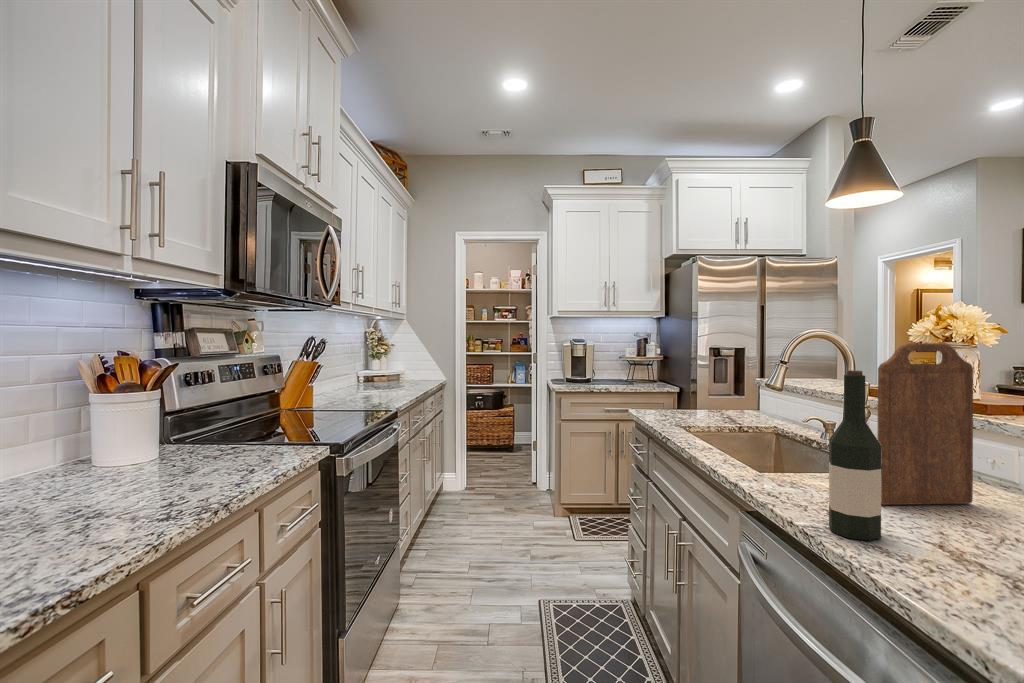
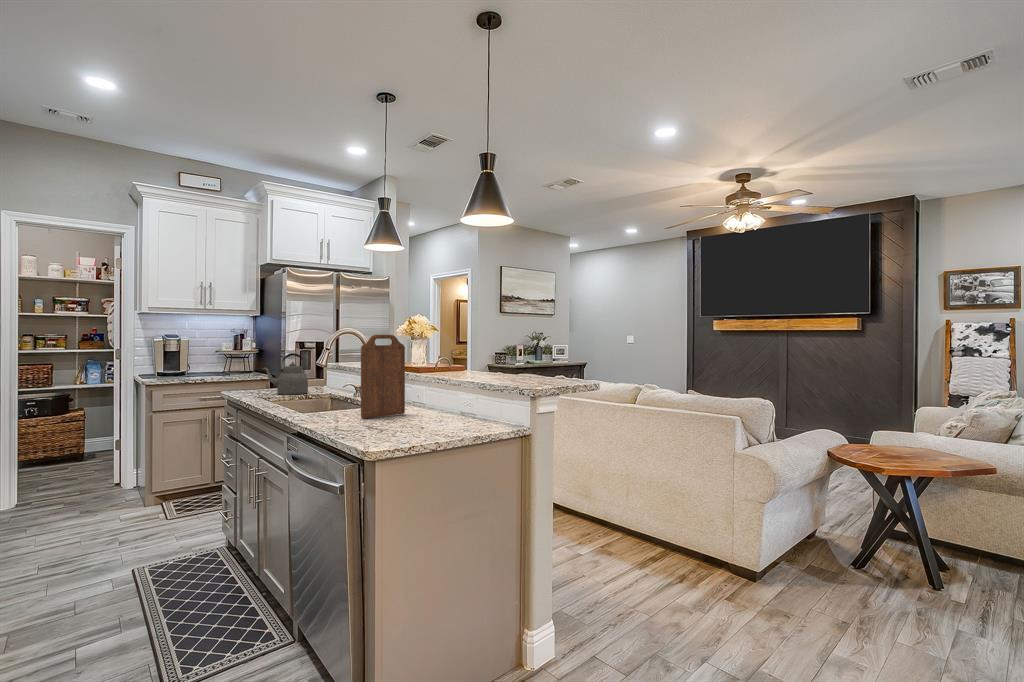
kettle: none [677,365,737,423] -> present [262,353,308,395]
wine bottle: present [829,370,881,541] -> none [328,347,350,430]

